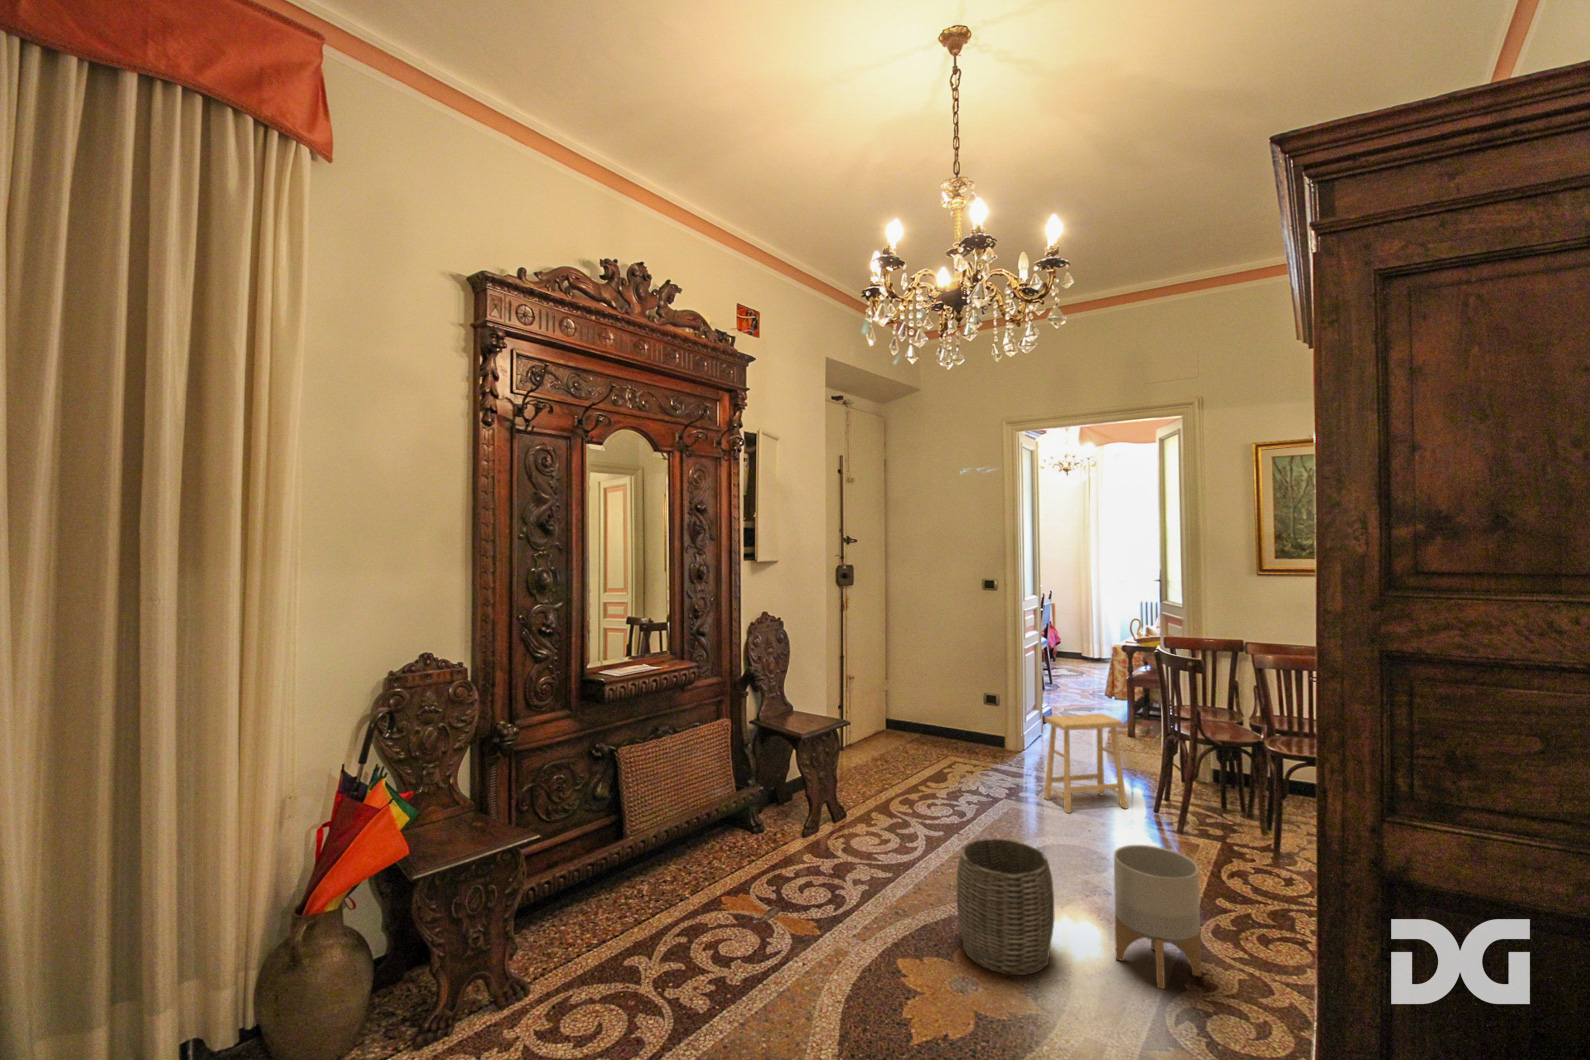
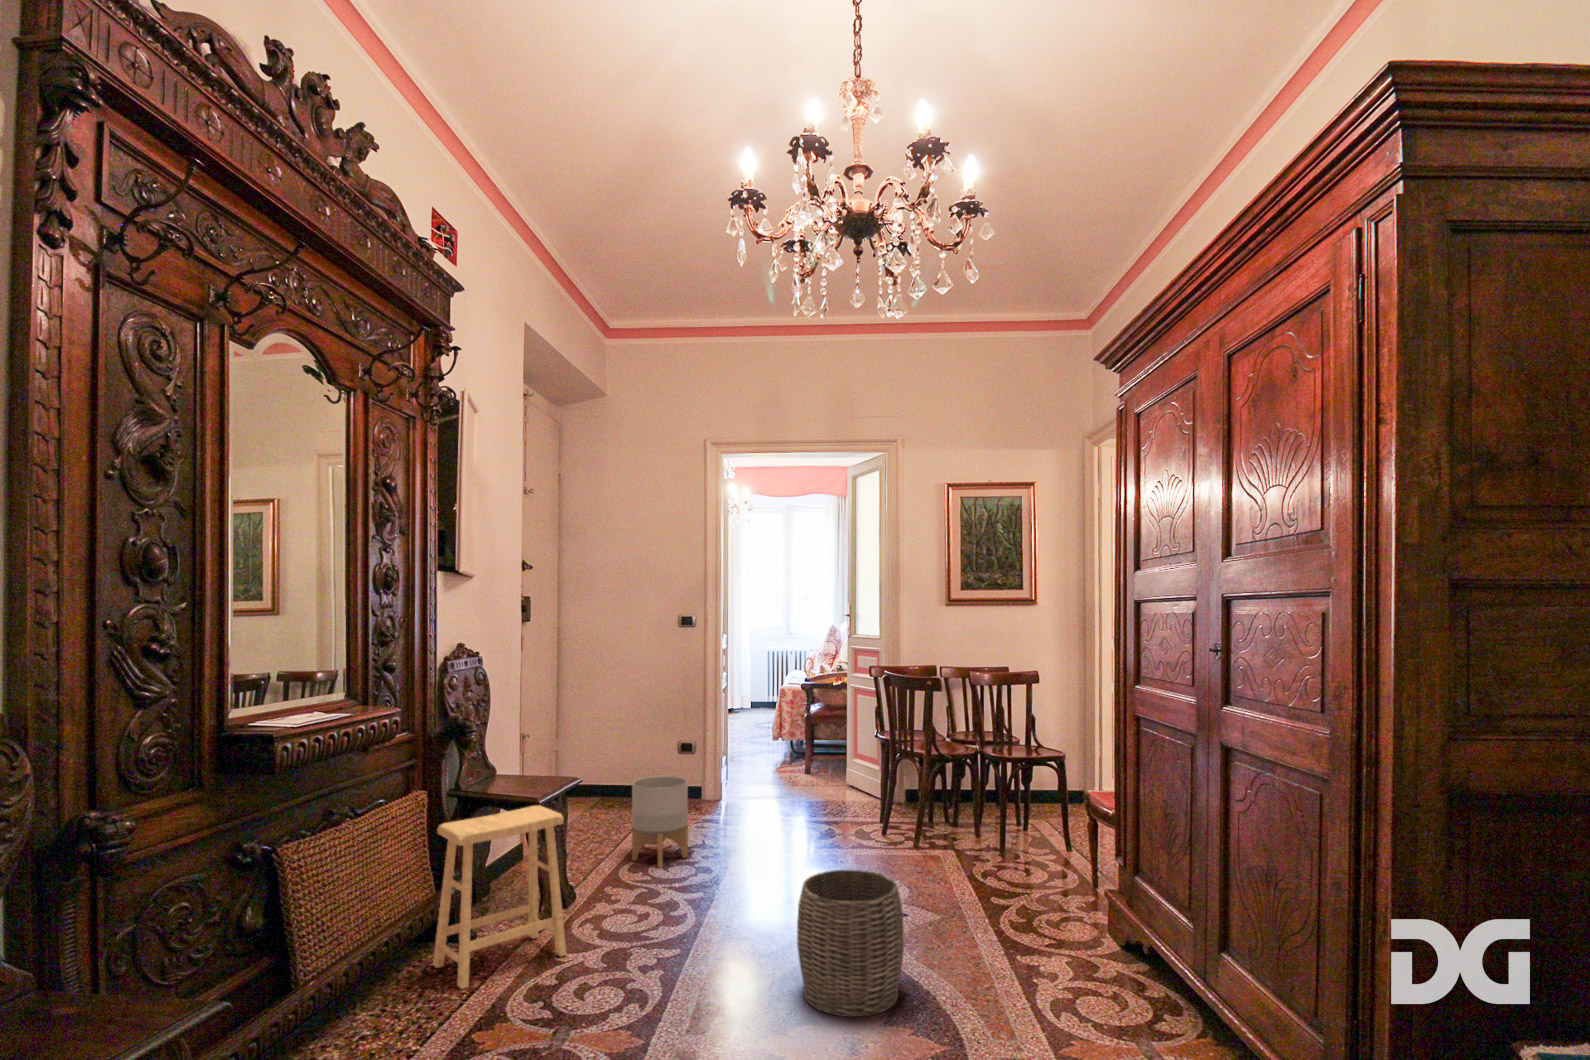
footstool: present [1044,714,1127,813] -> present [433,806,566,989]
planter: present [1114,845,1201,989] -> present [632,776,688,868]

